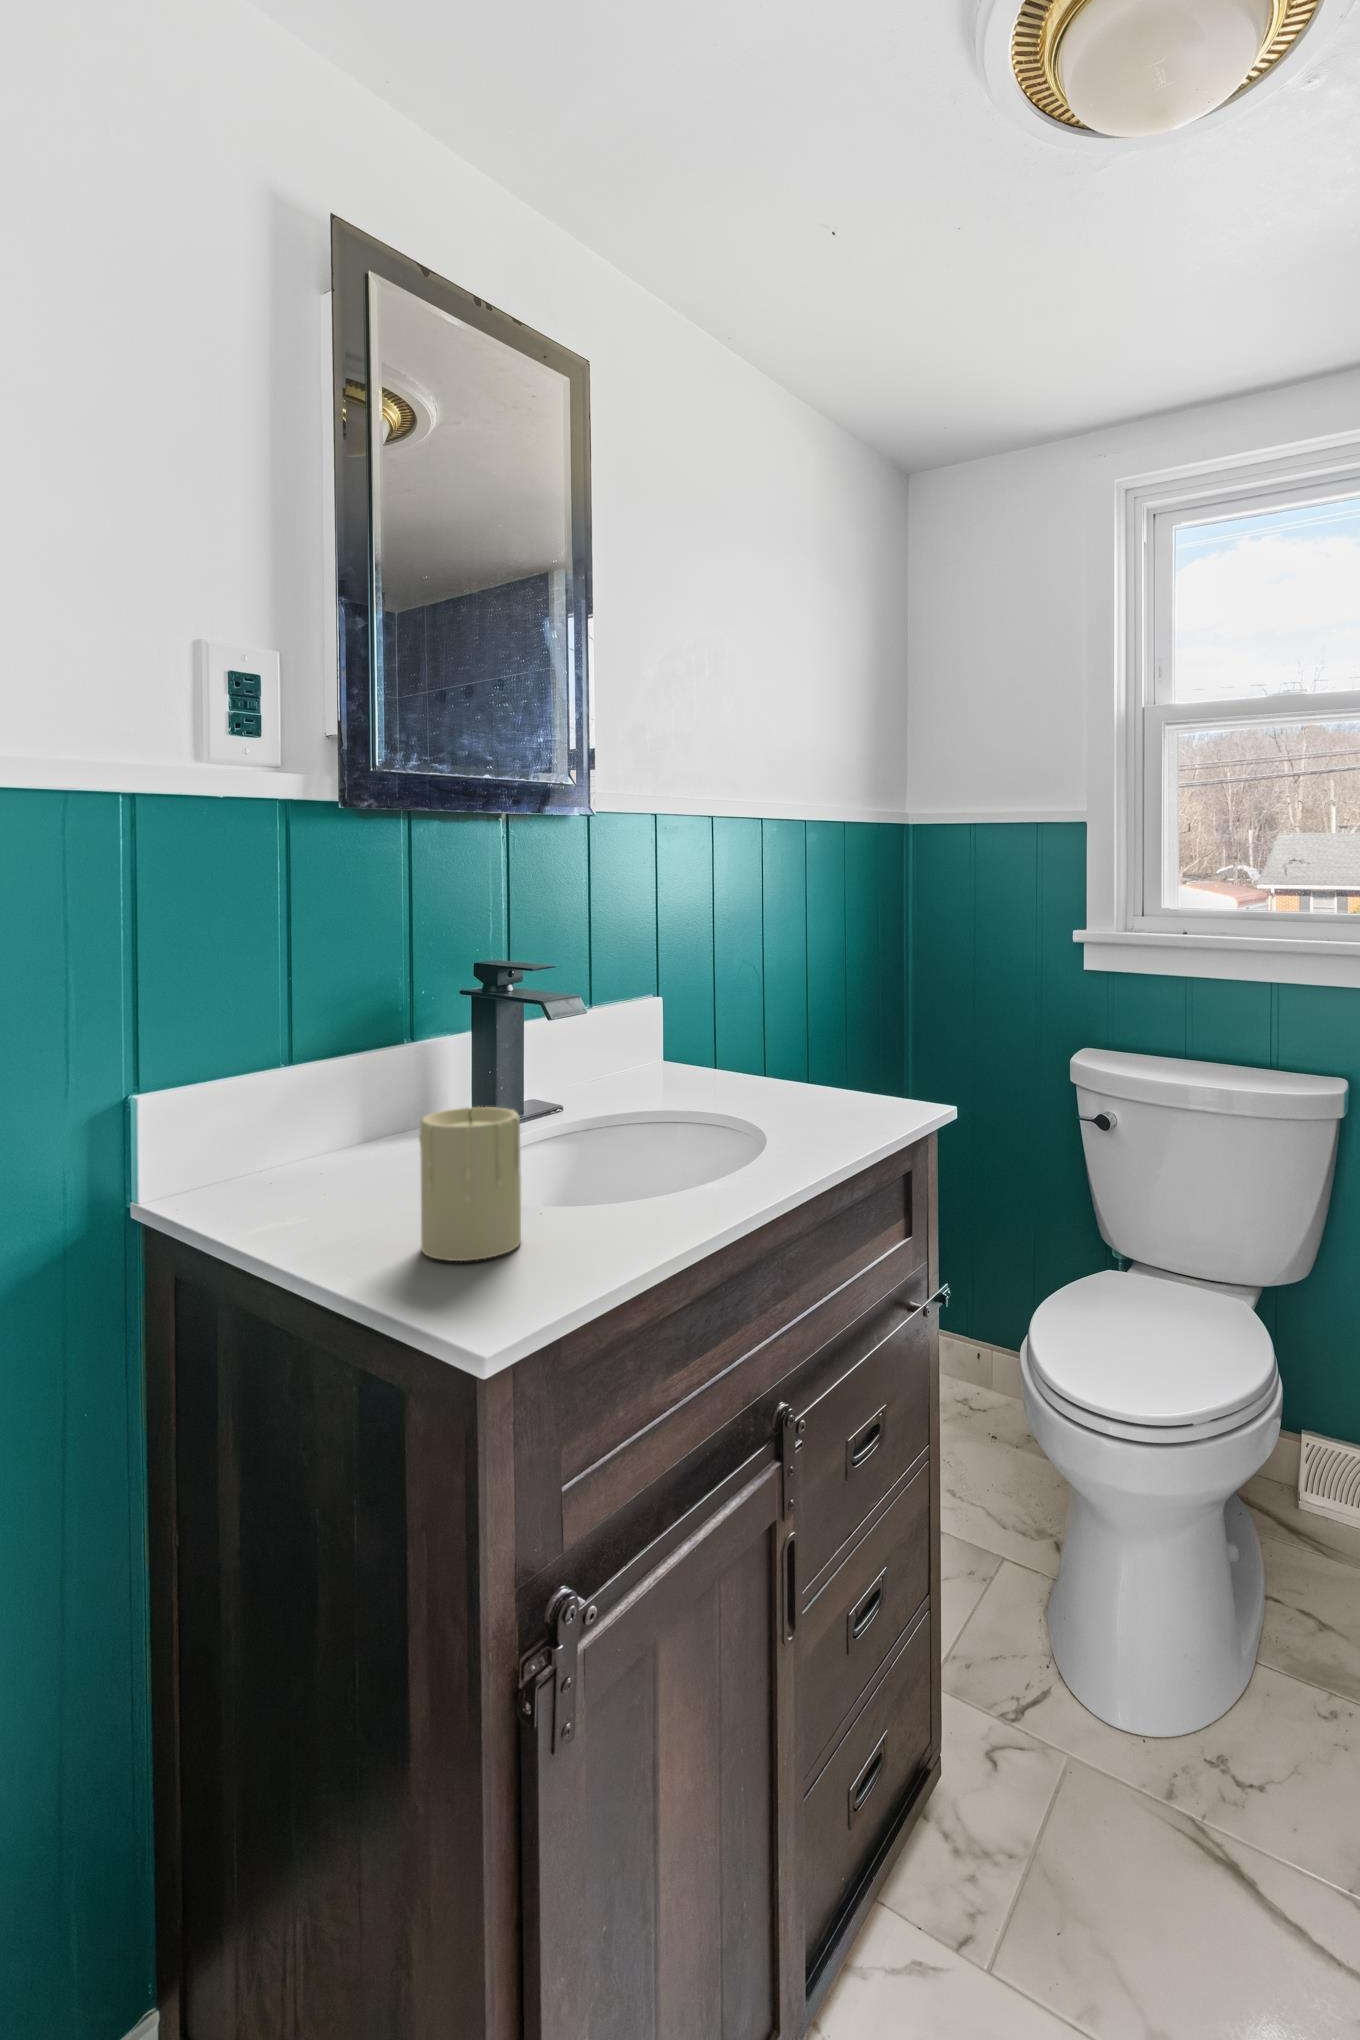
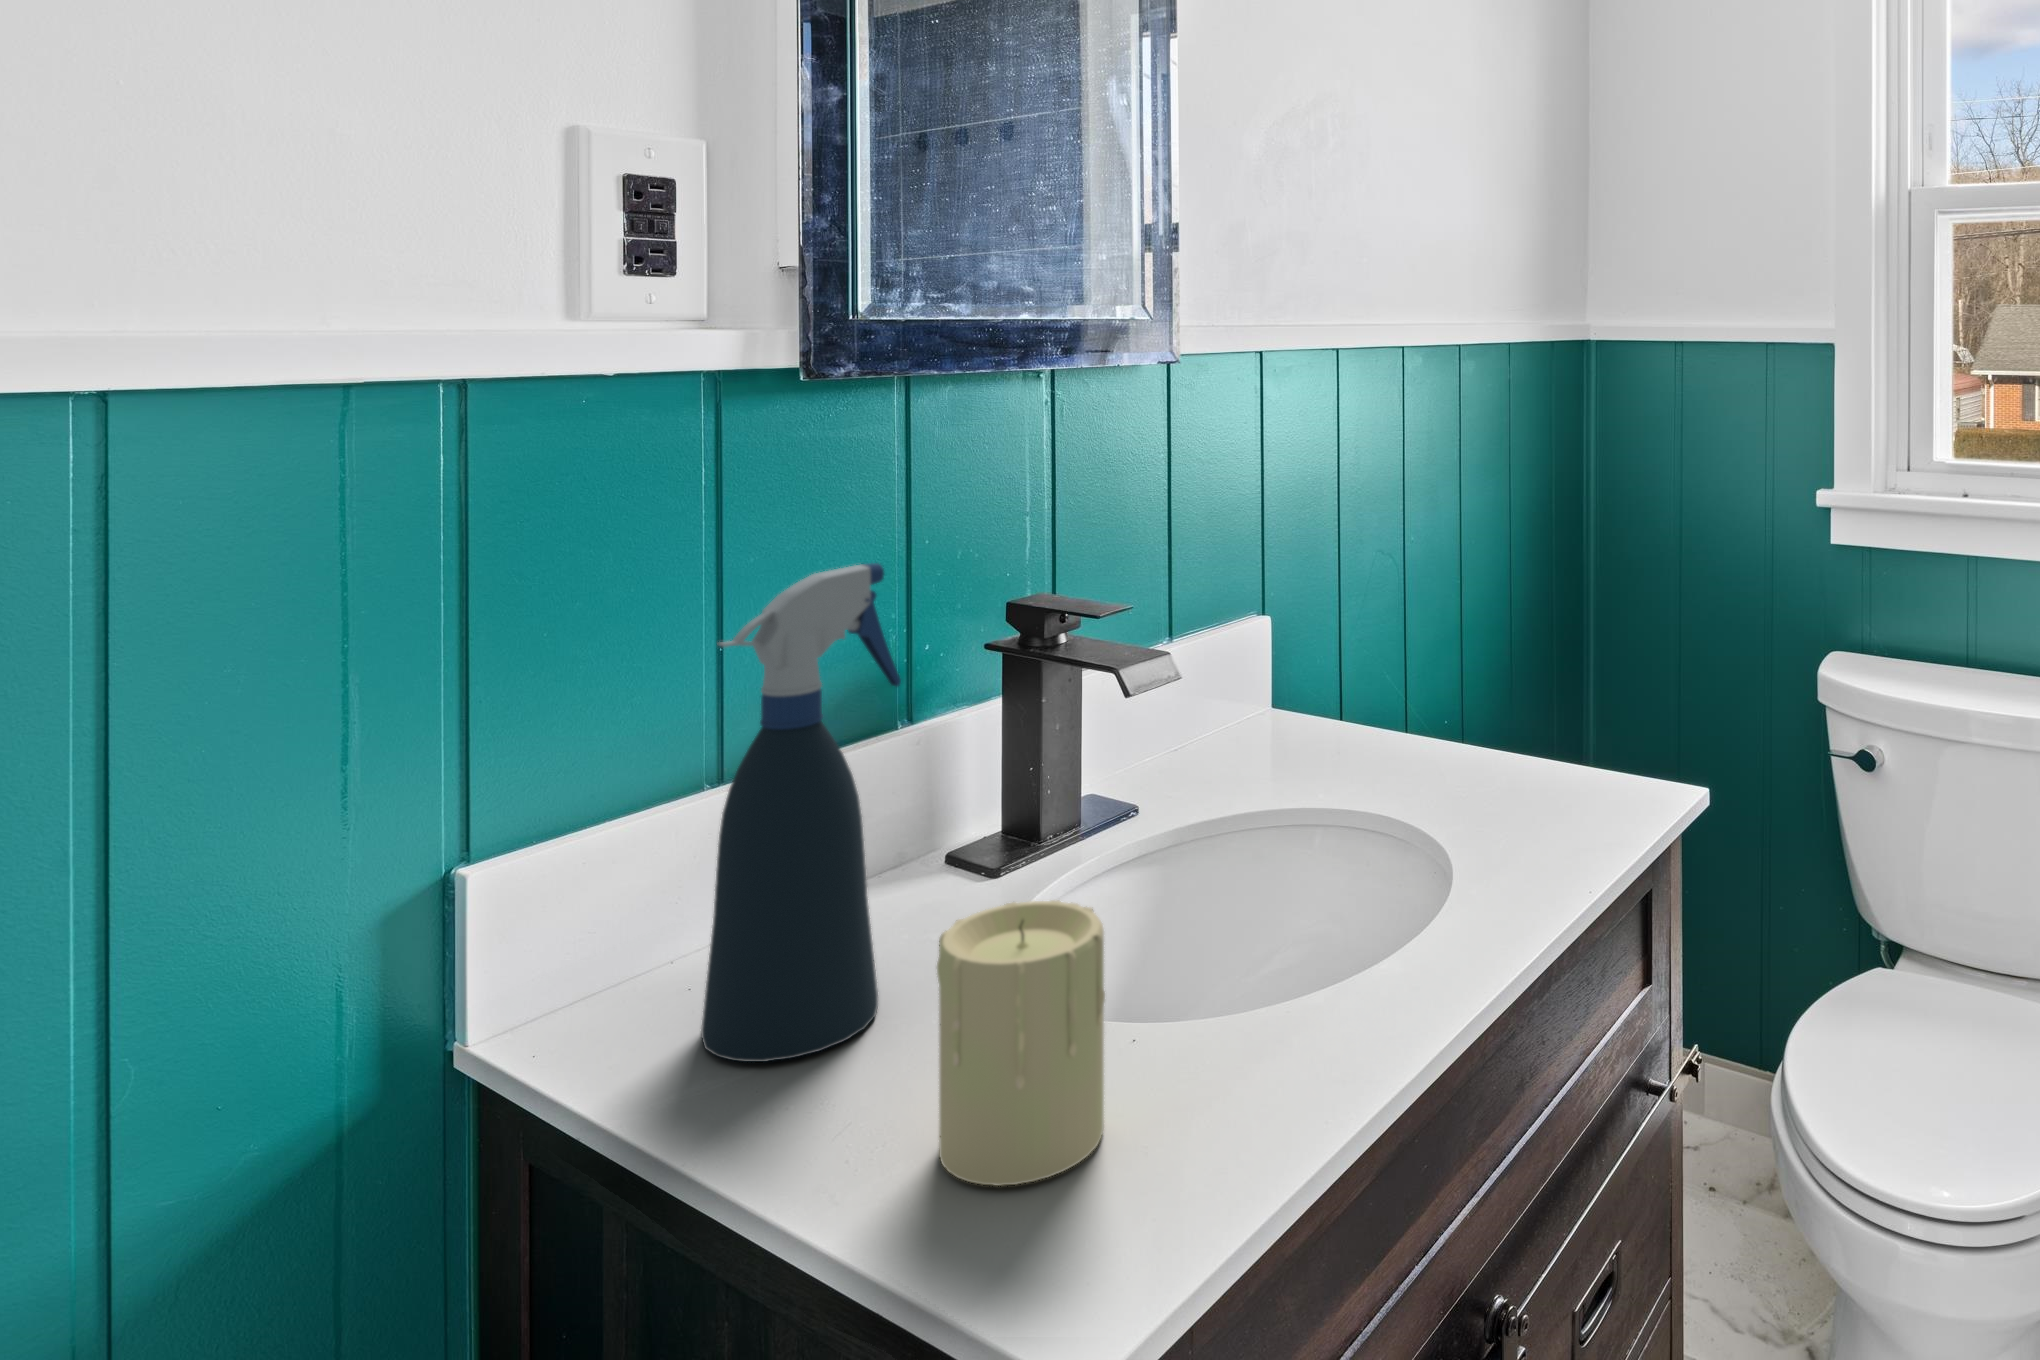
spray bottle: none [281,915,402,1211] -> present [701,563,901,1062]

